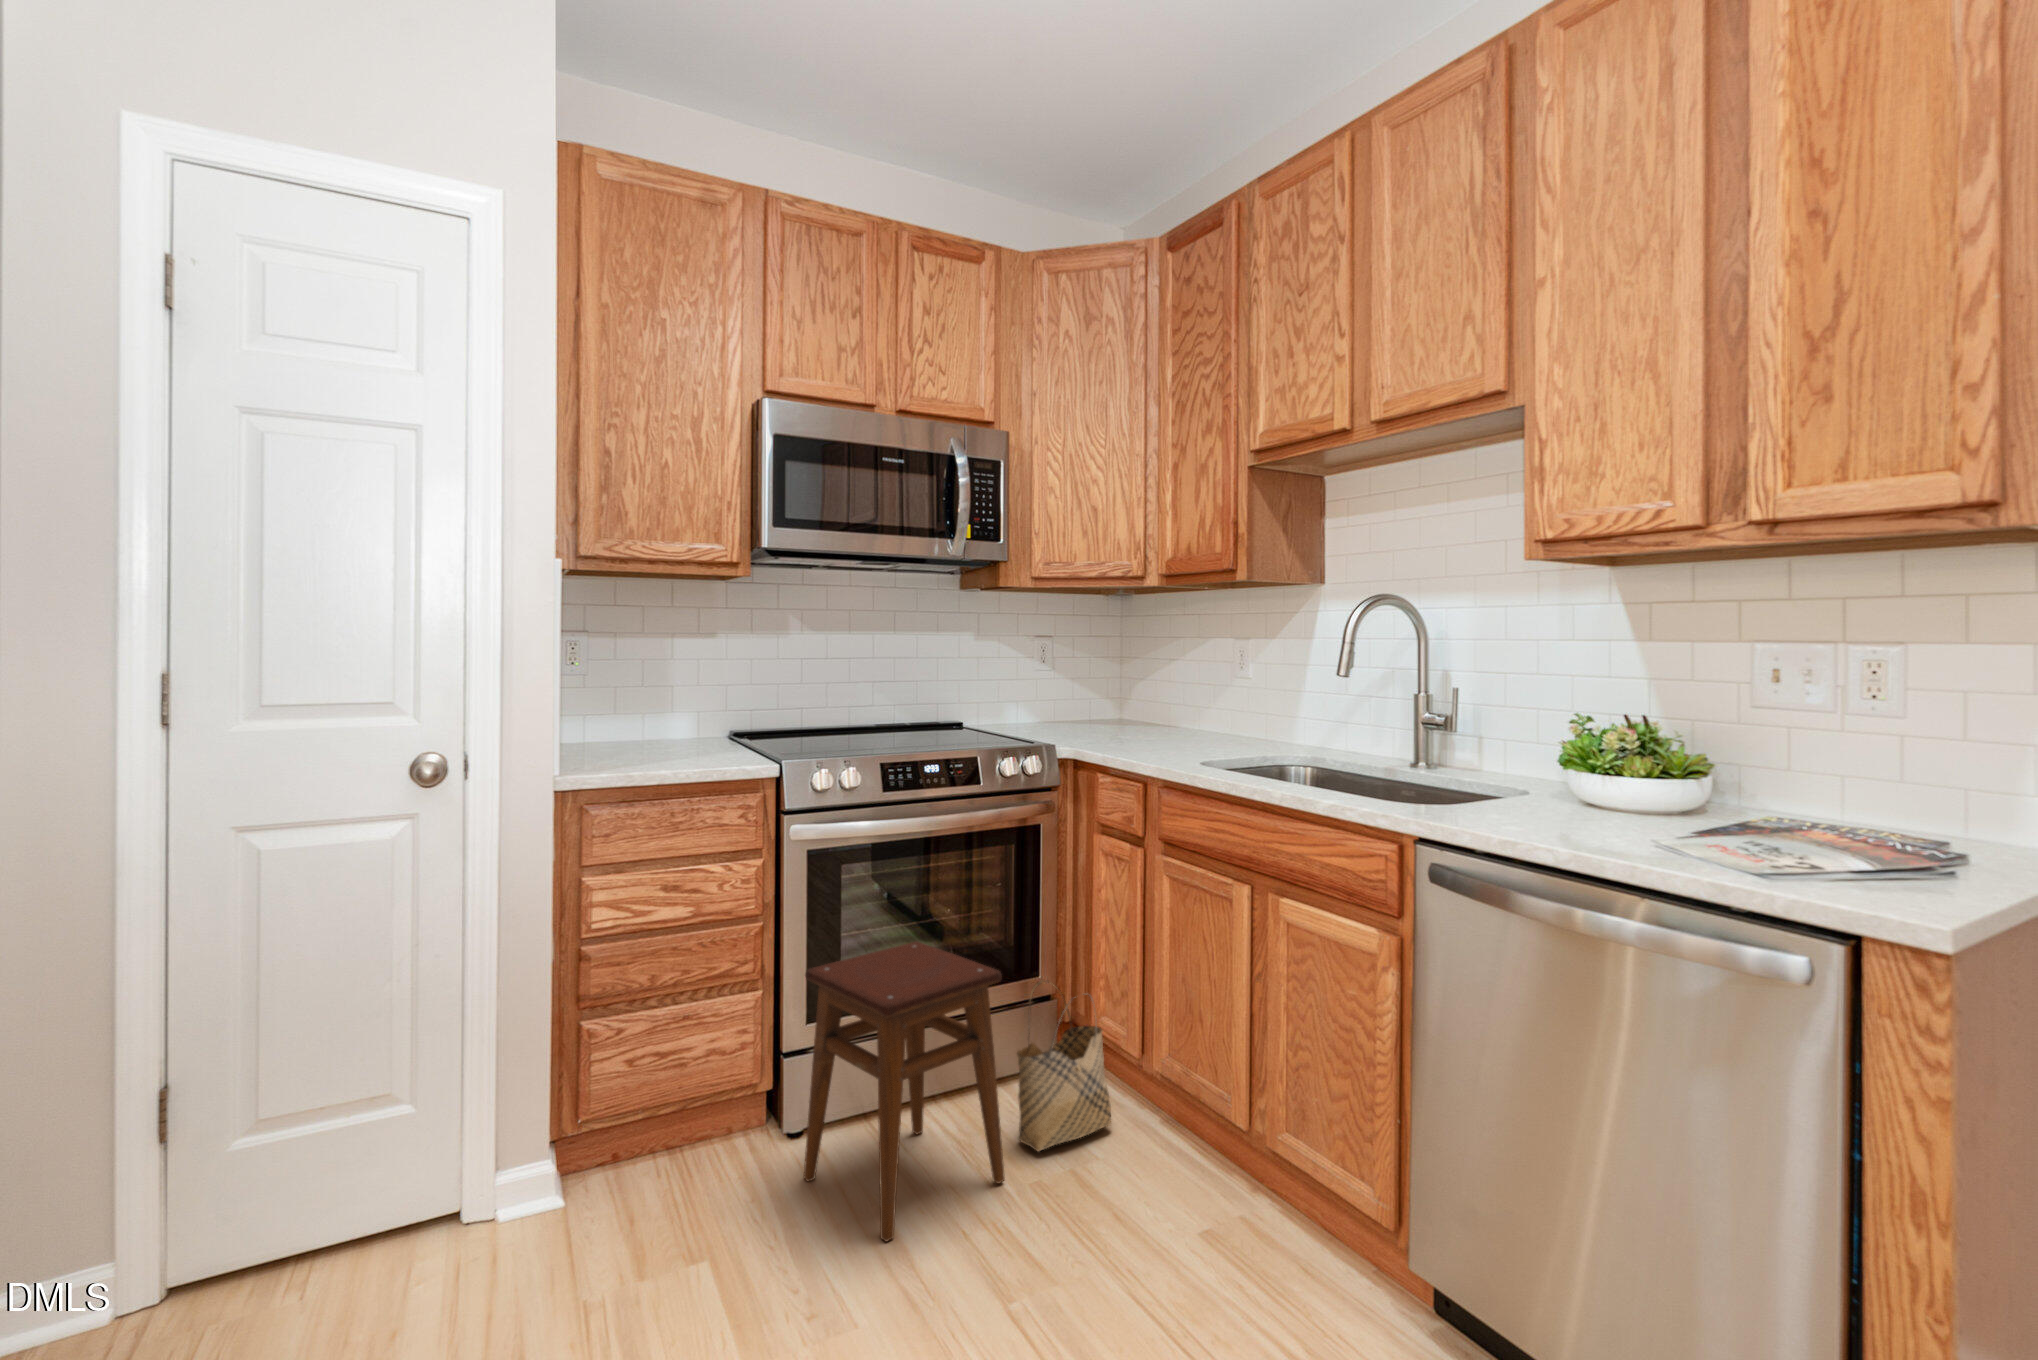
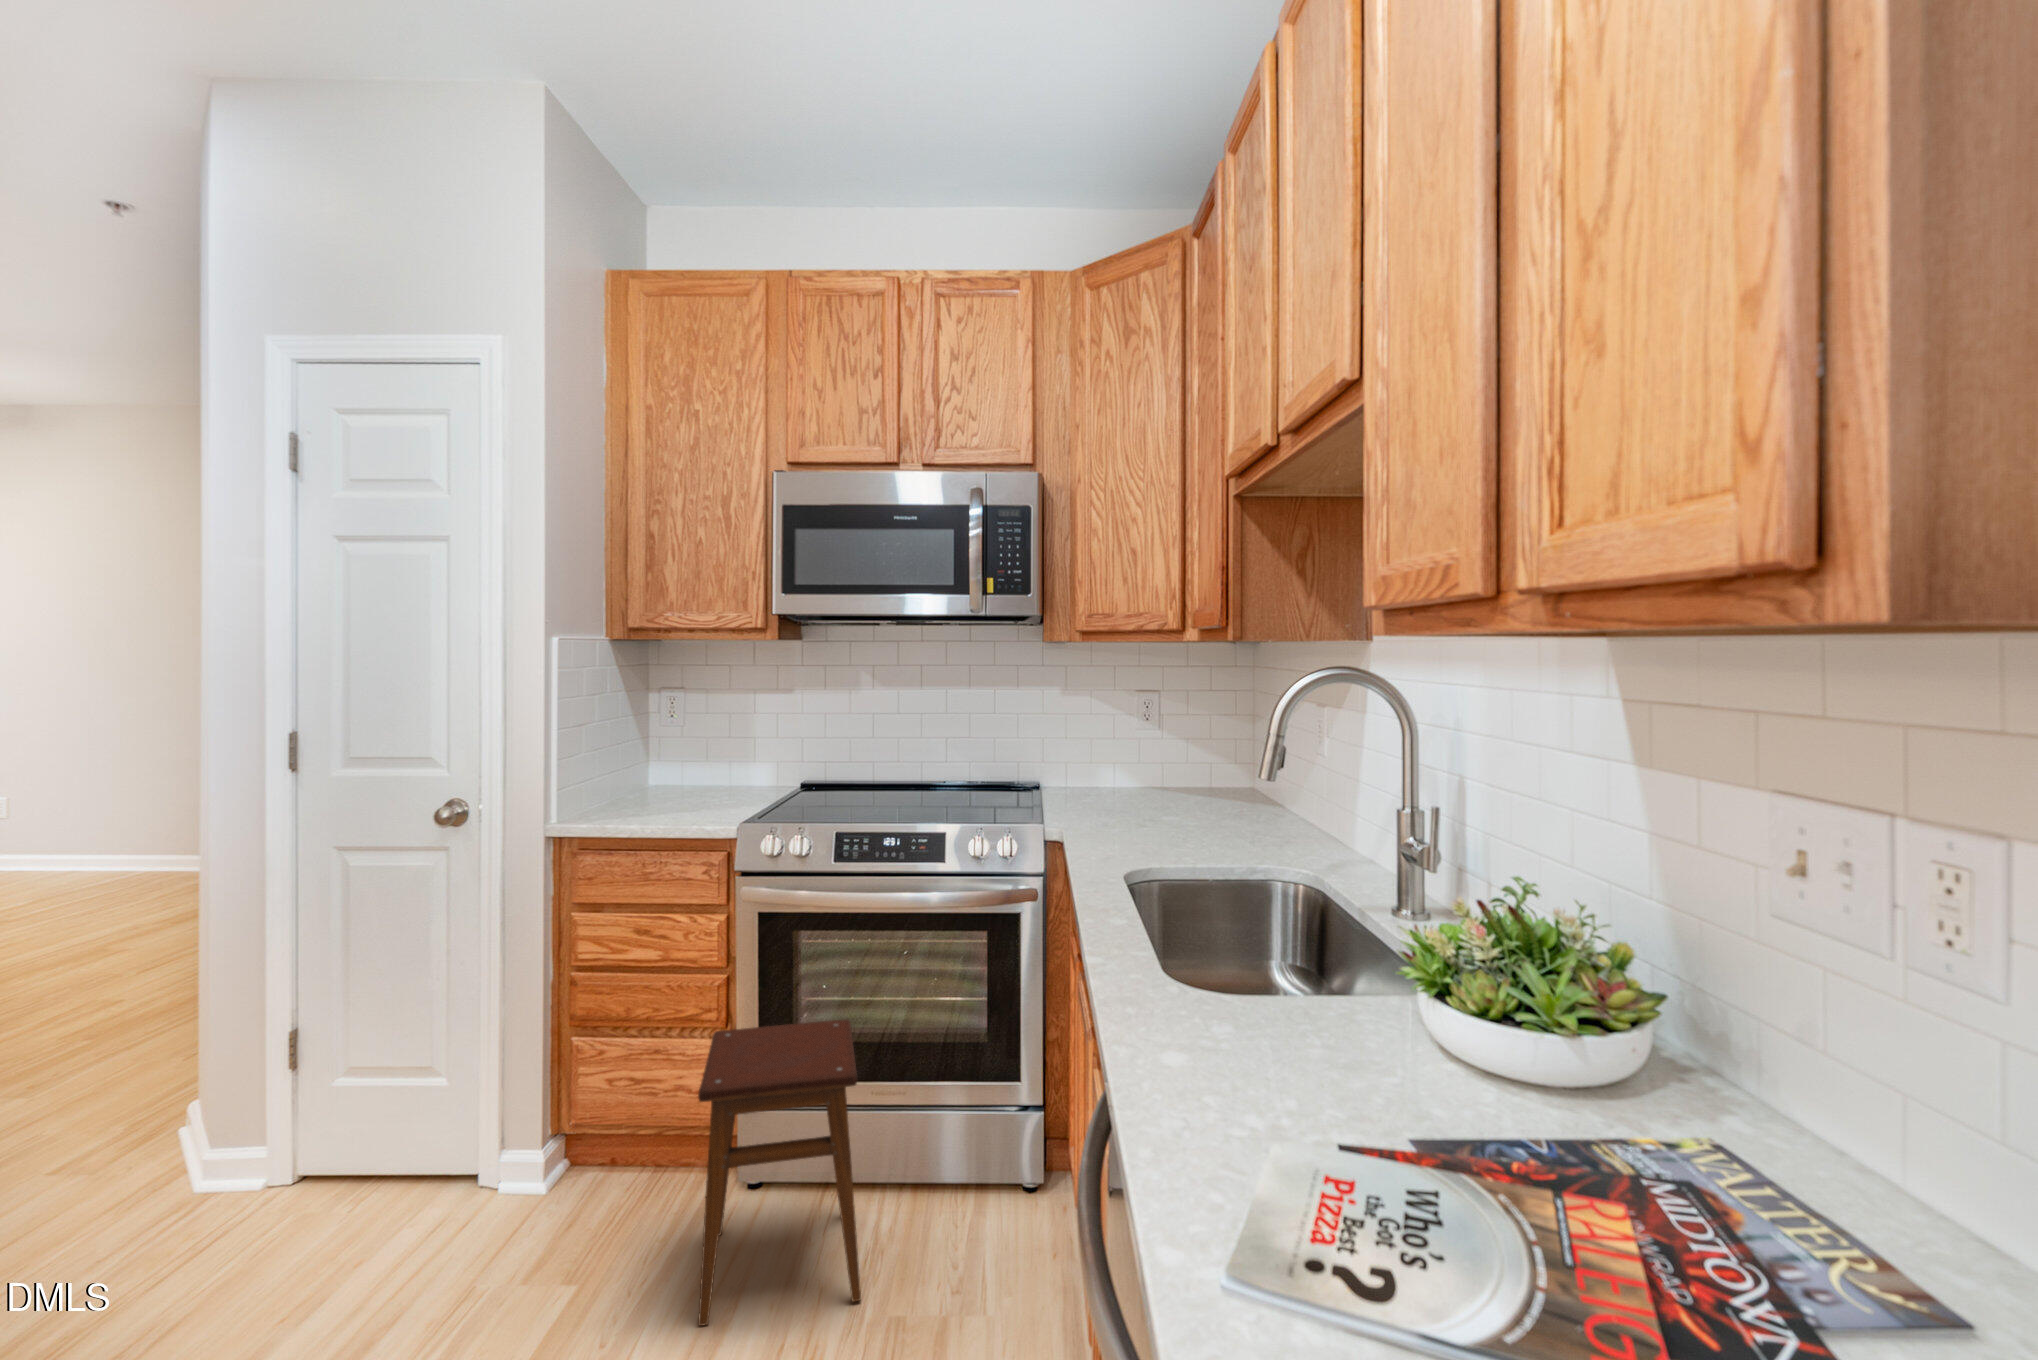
woven basket: present [1017,980,1111,1152] -> none [912,1087,1034,1279]

